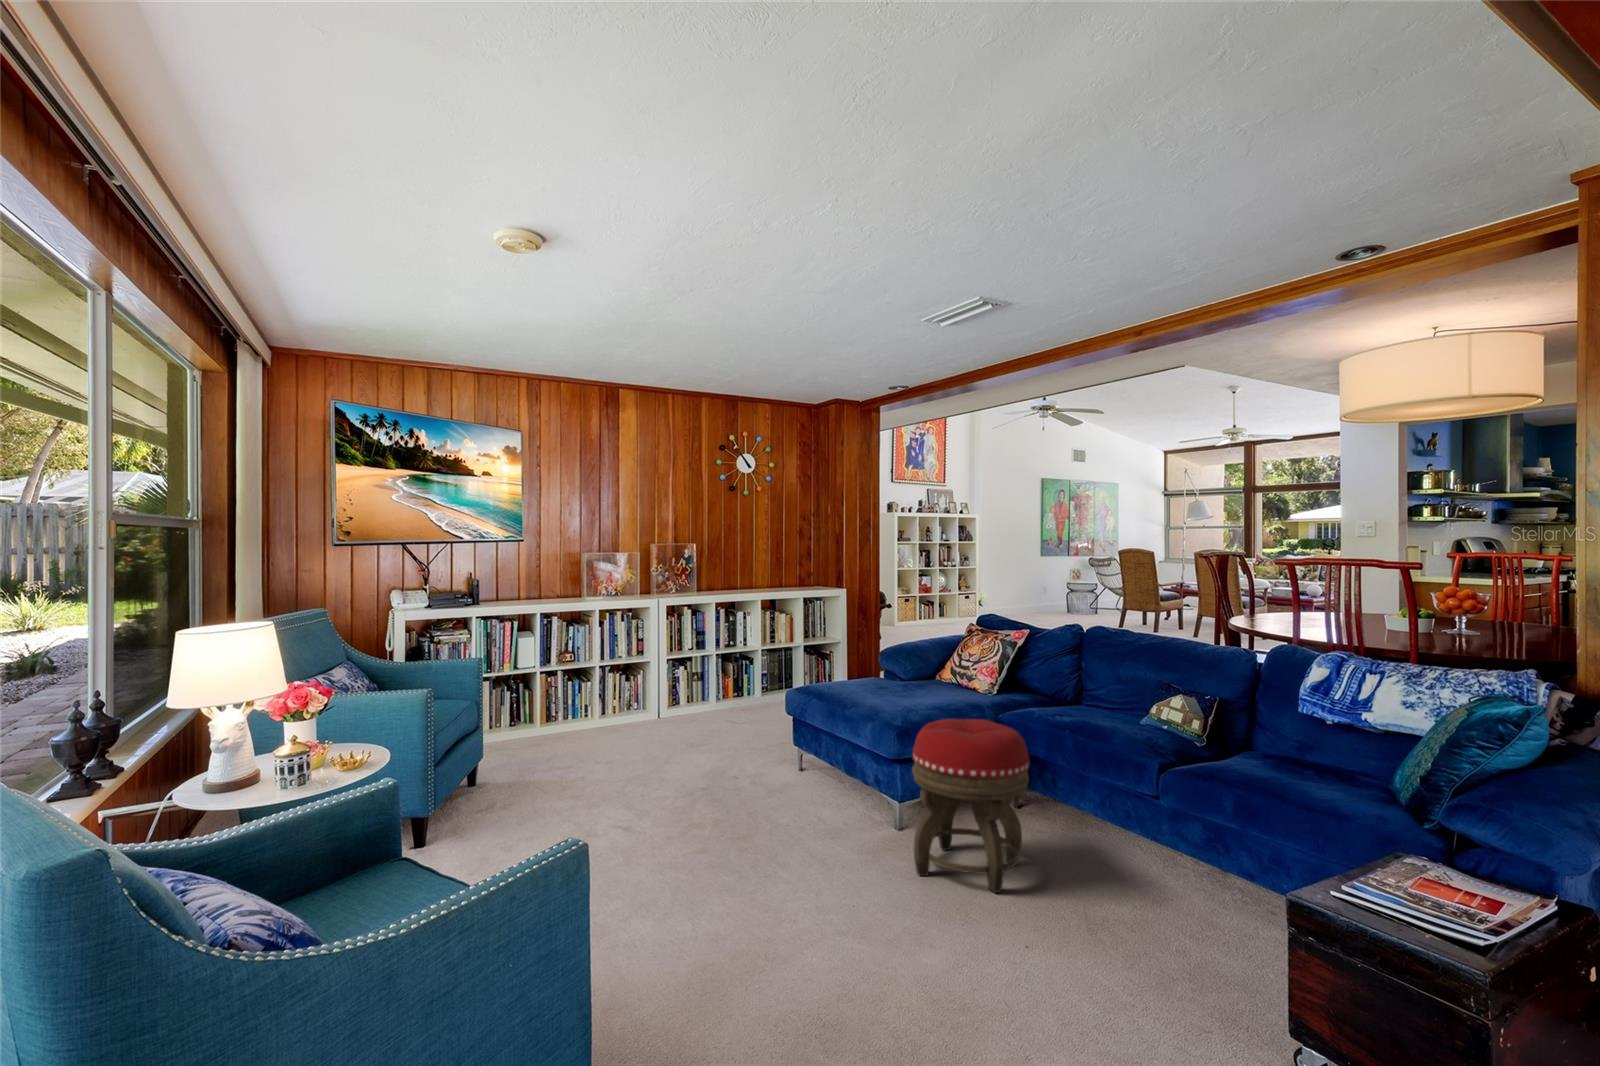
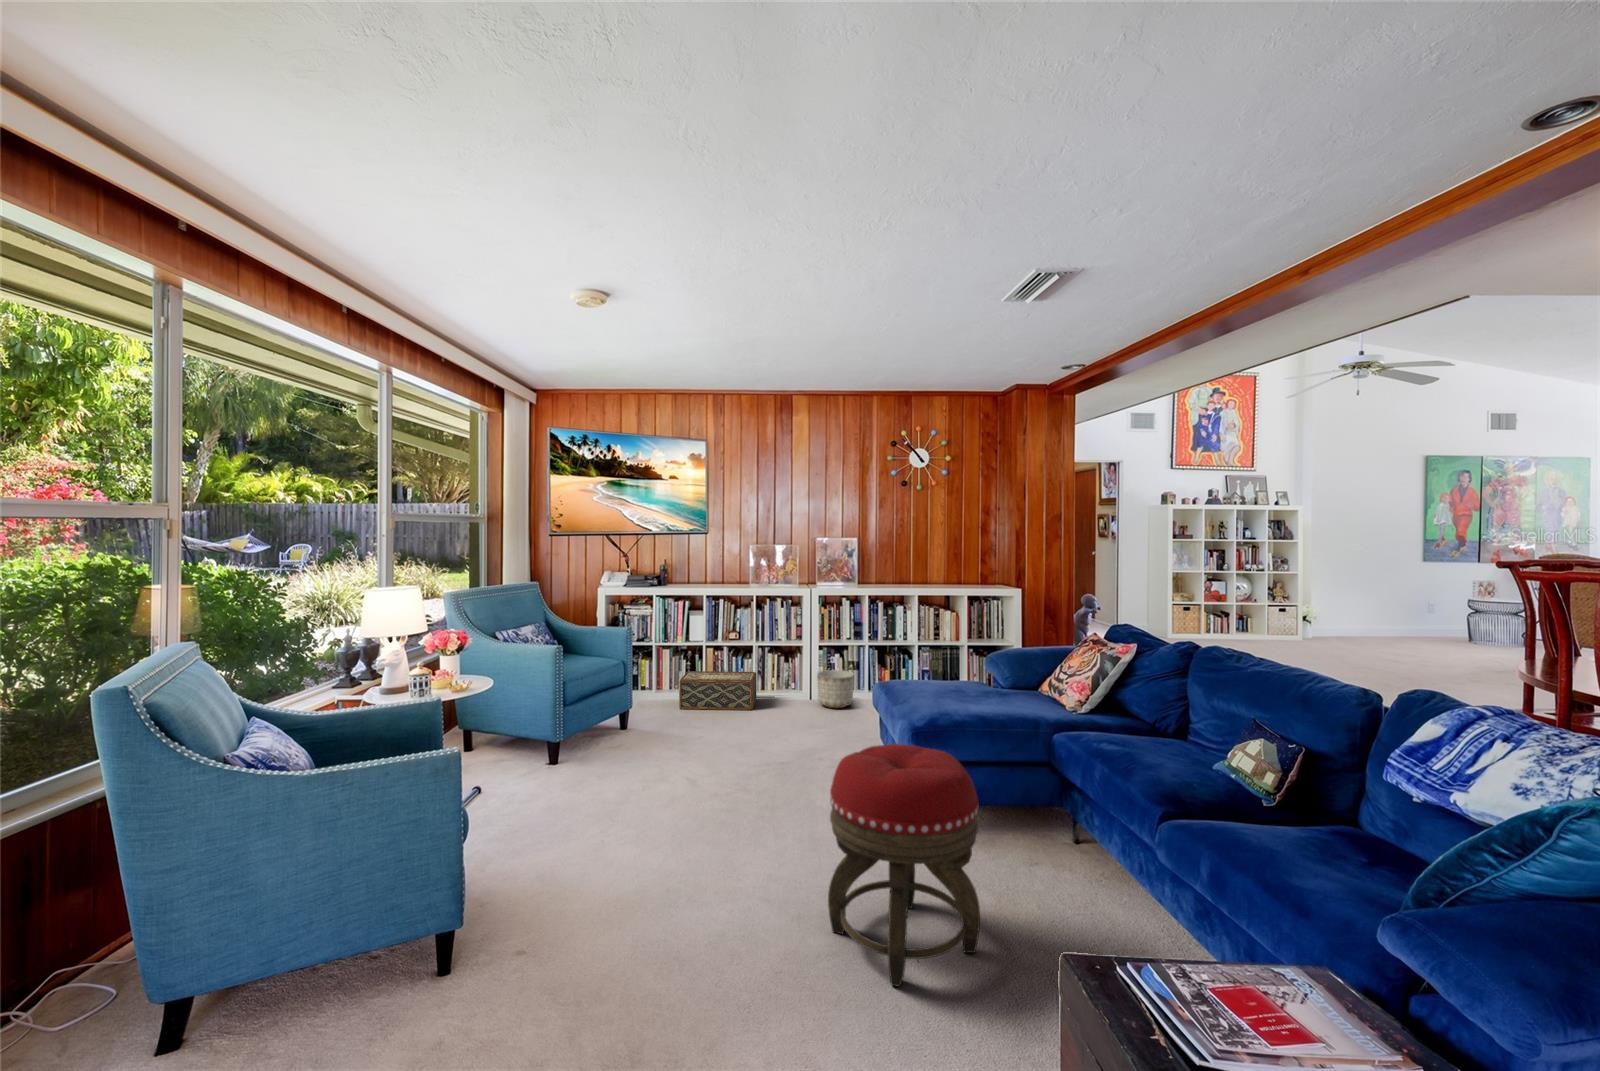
planter: none [669,683,708,722] -> present [817,670,854,708]
woven basket: none [519,693,612,742] -> present [679,671,756,710]

